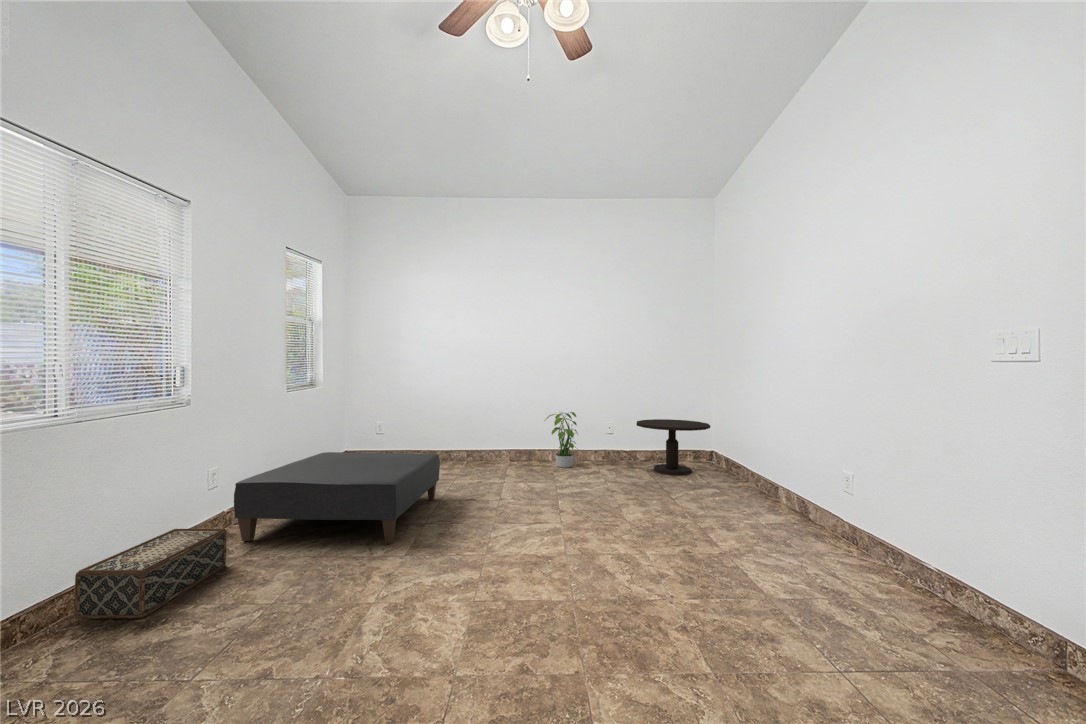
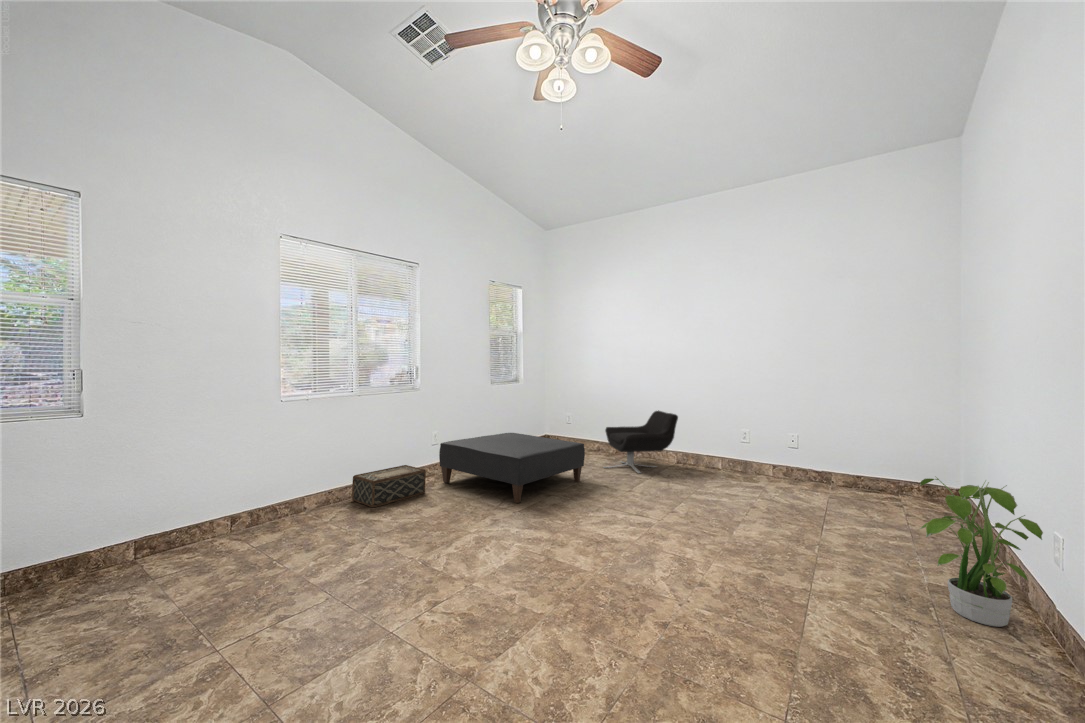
lounge chair: none [435,409,517,479] -> present [604,410,678,473]
potted plant: present [544,412,578,468] -> present [920,477,1043,627]
side table: present [637,419,710,475] -> none [817,437,930,511]

